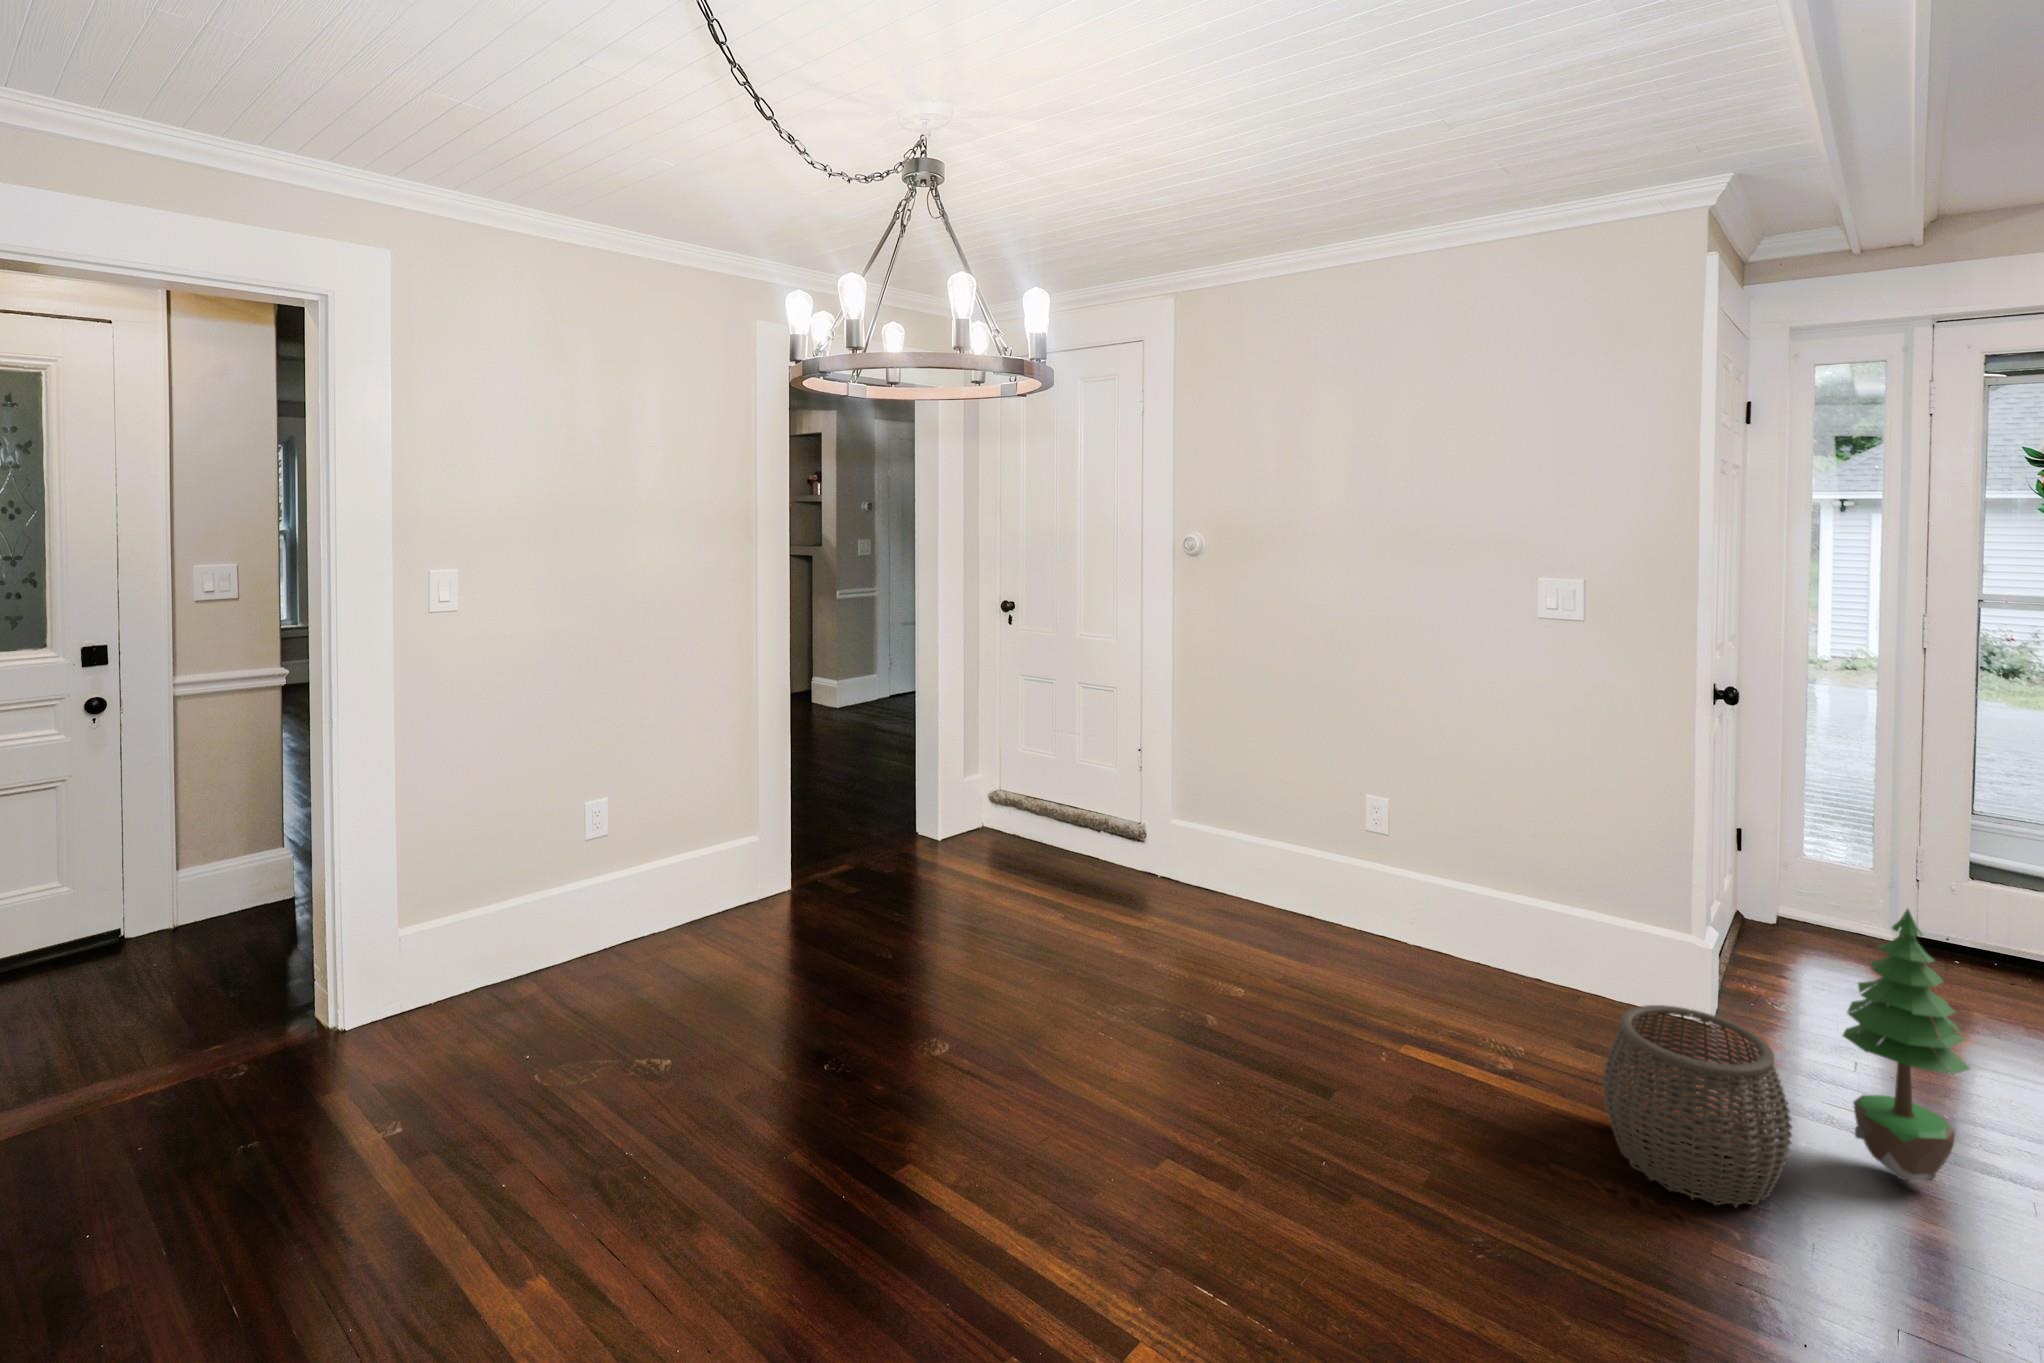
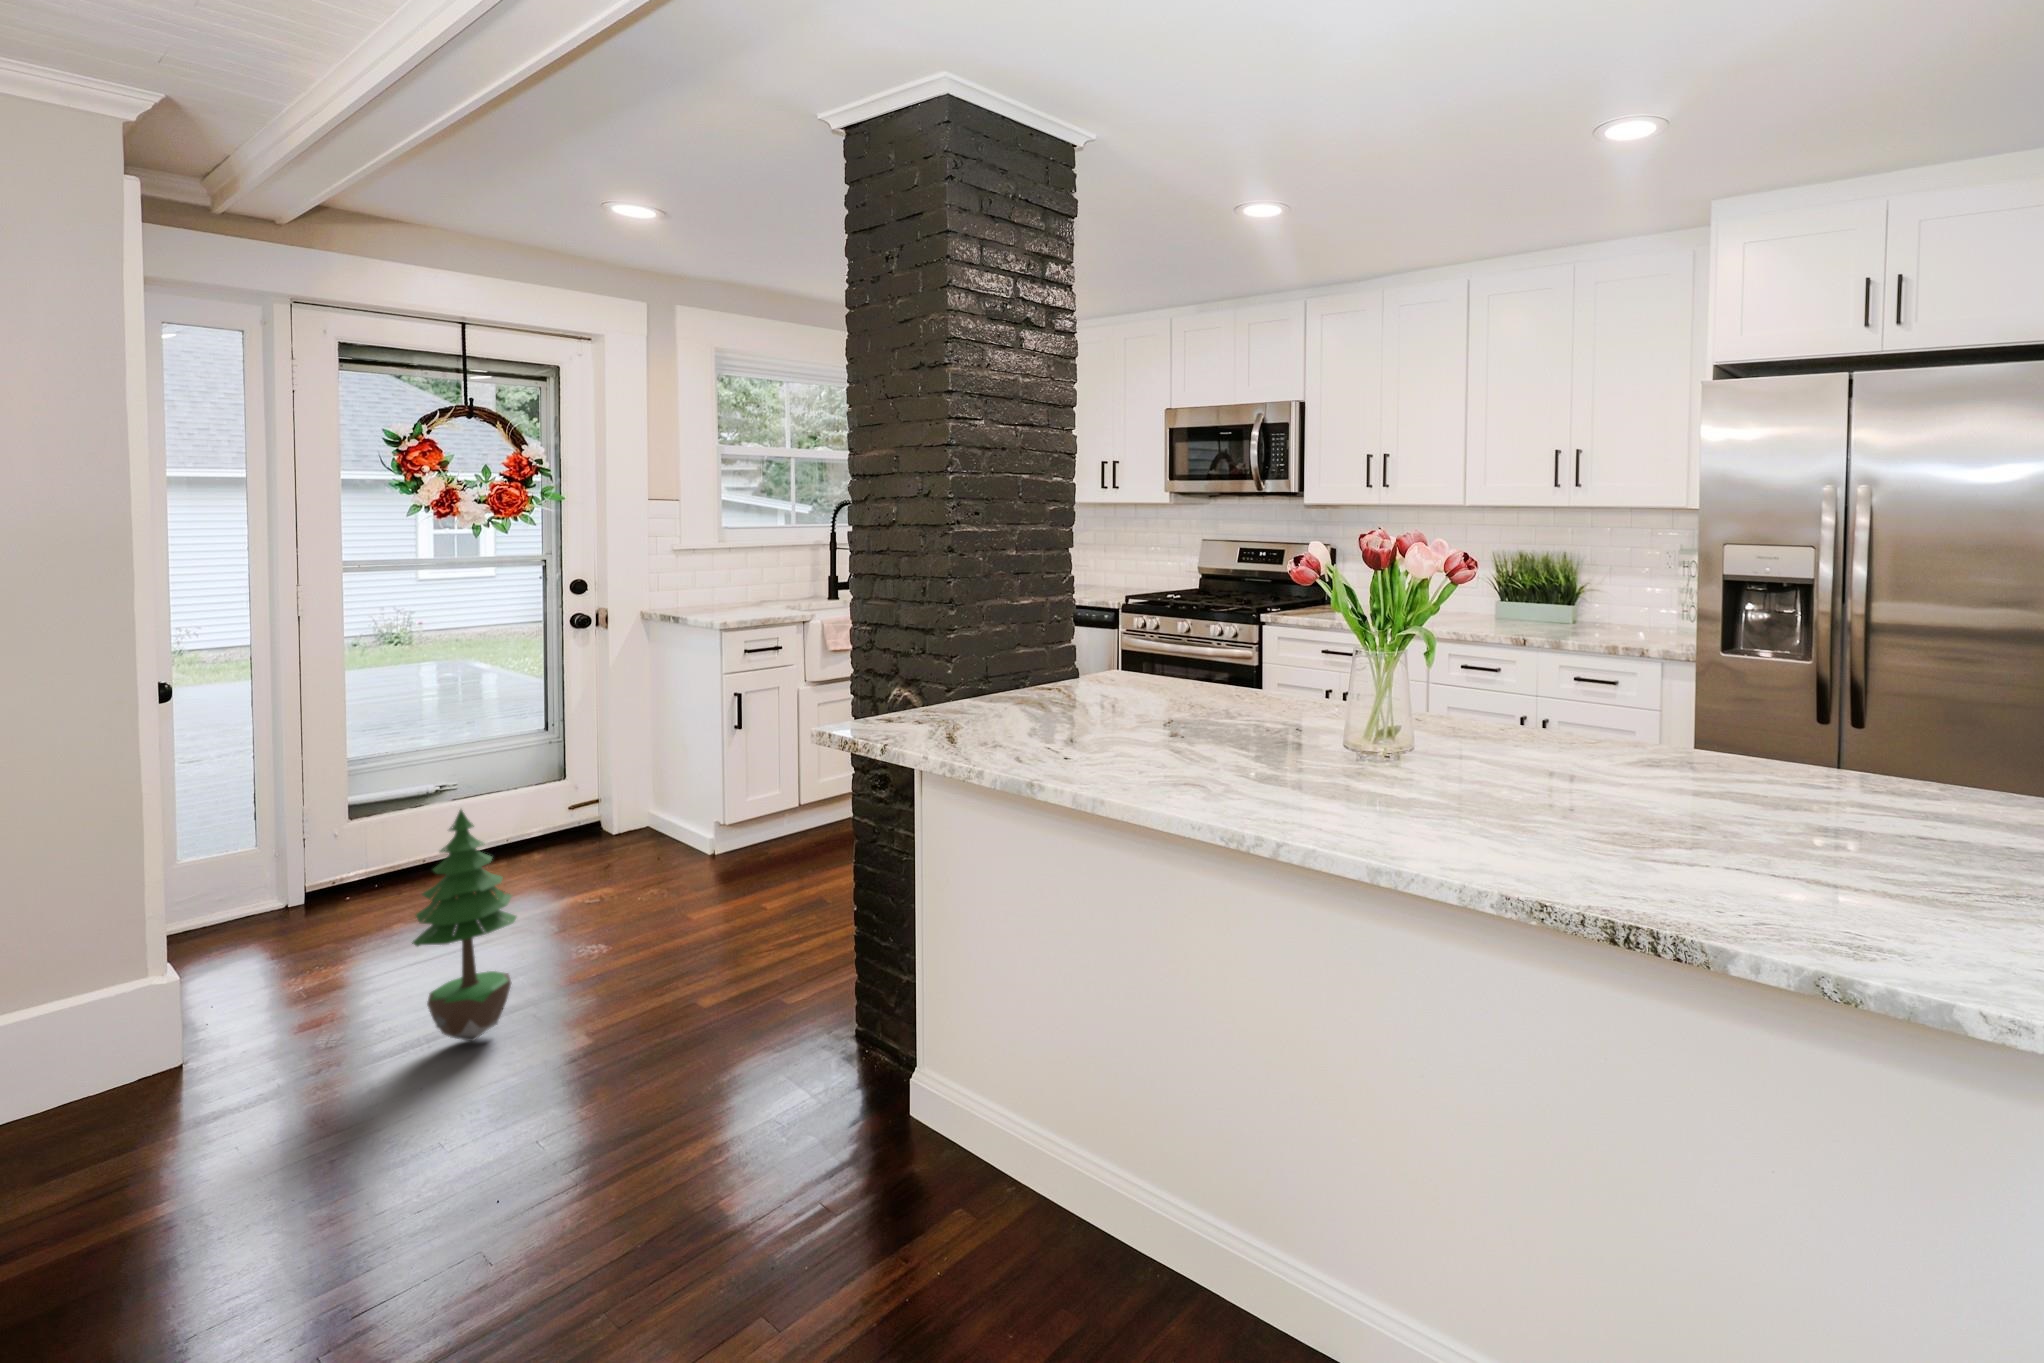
woven basket: present [1602,1005,1792,1207] -> none [187,982,417,1195]

